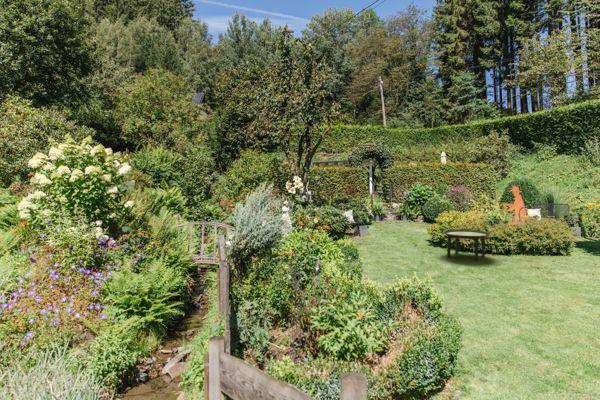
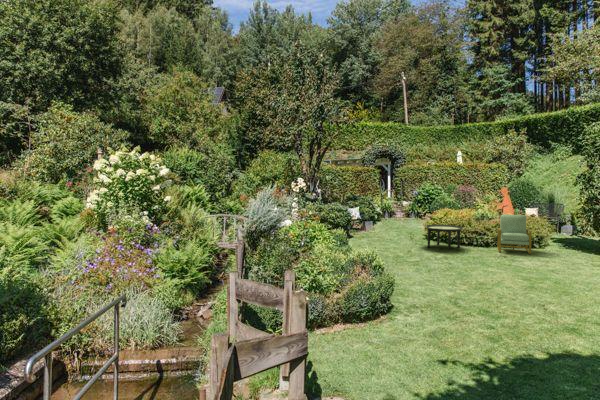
chair: none [528,216,579,264] -> present [497,214,532,254]

